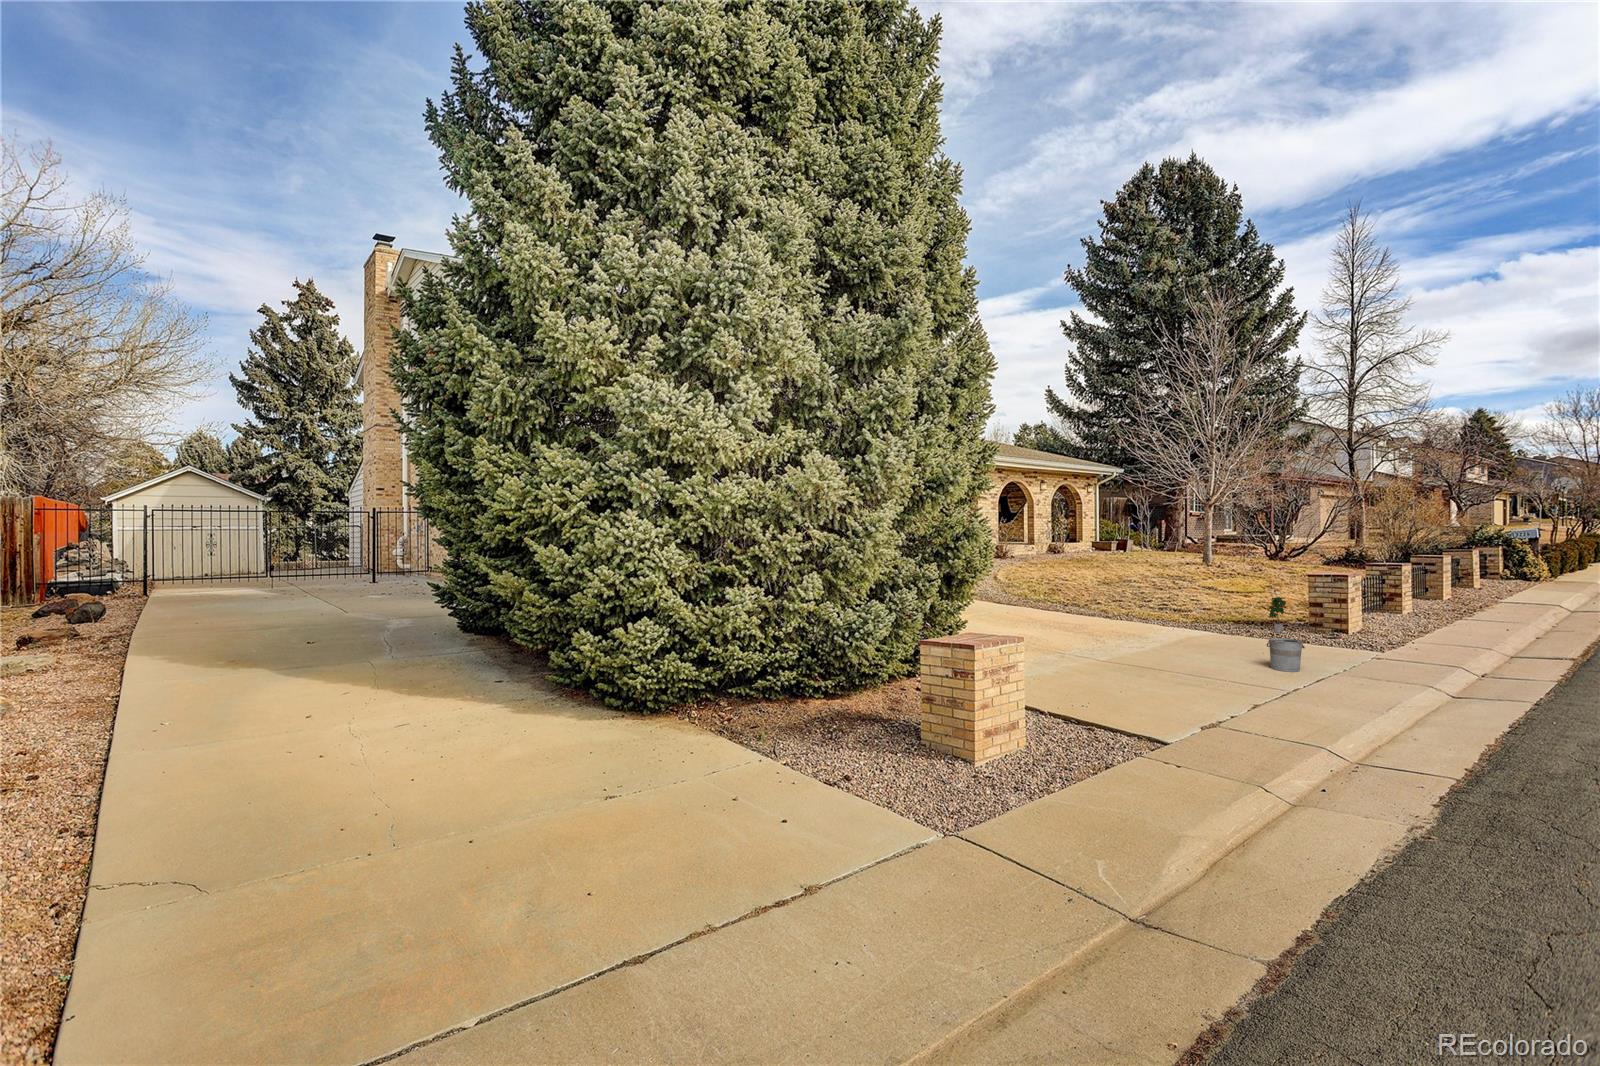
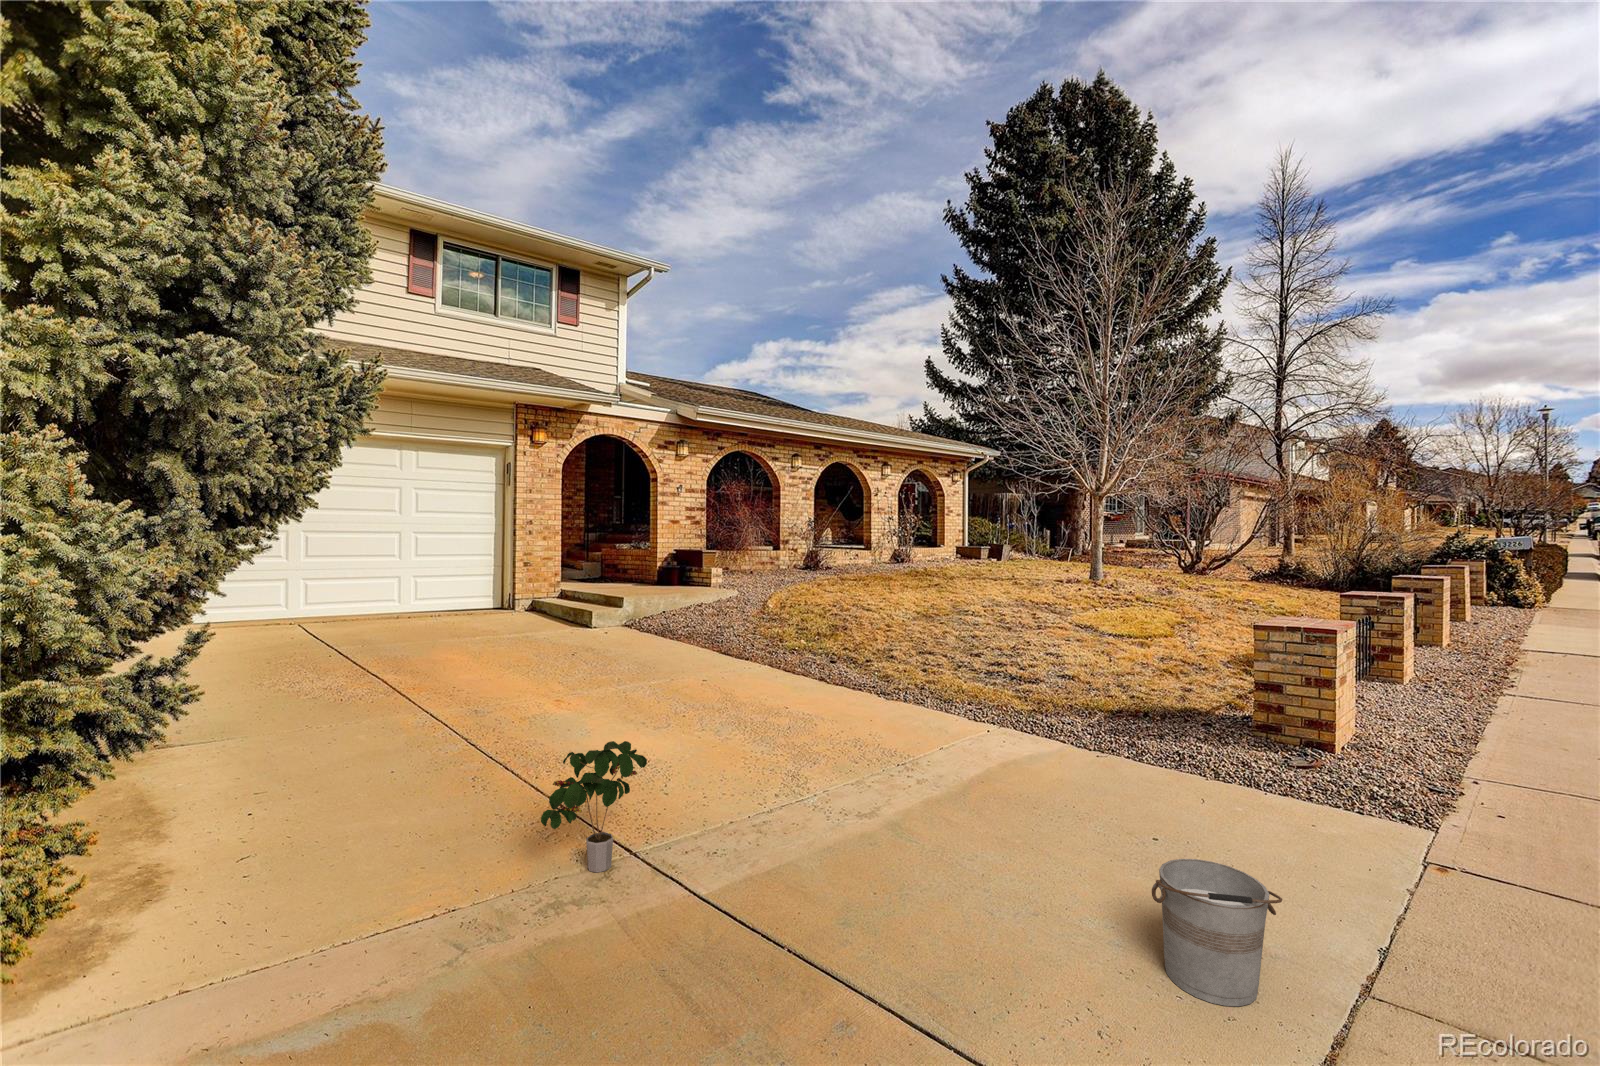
potted plant: present [1268,597,1286,633] -> present [541,741,647,872]

